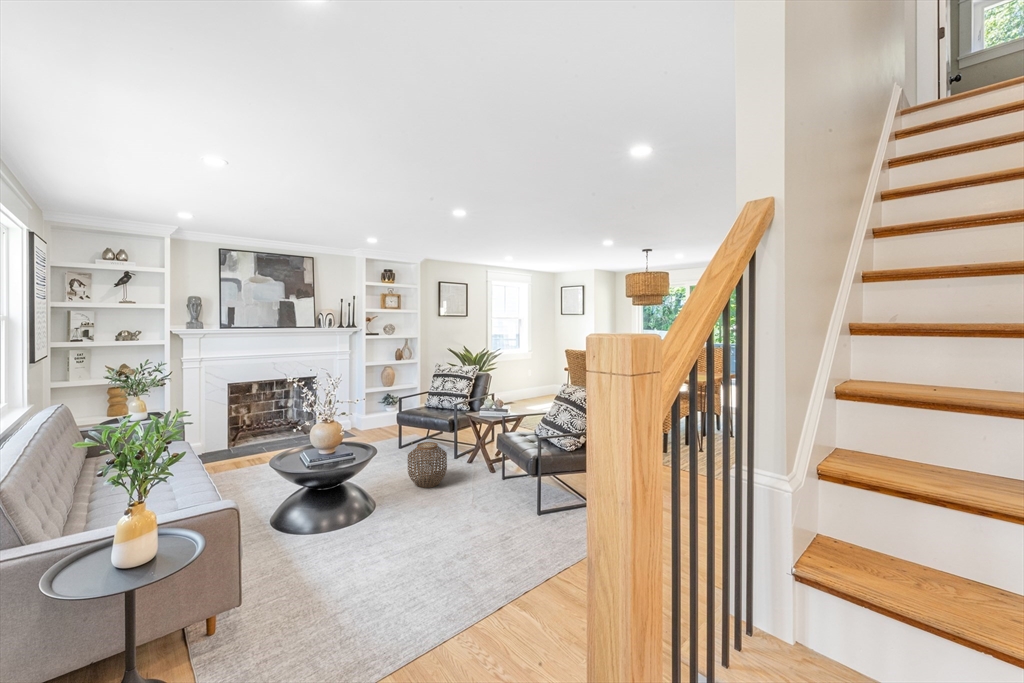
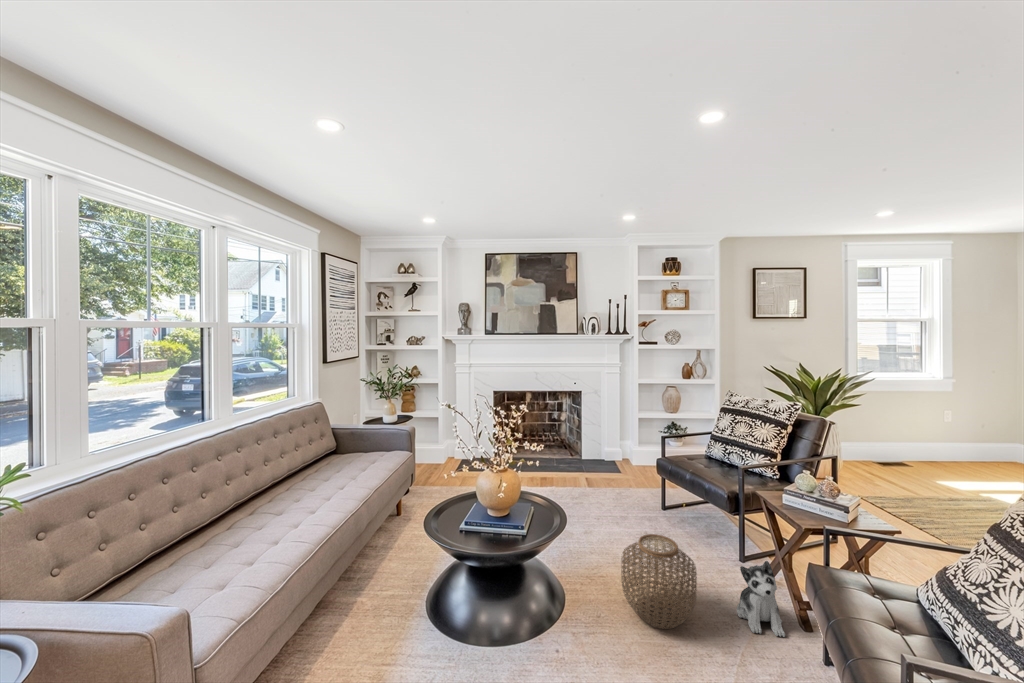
plush toy: none [461,441,482,476] -> present [737,561,785,637]

